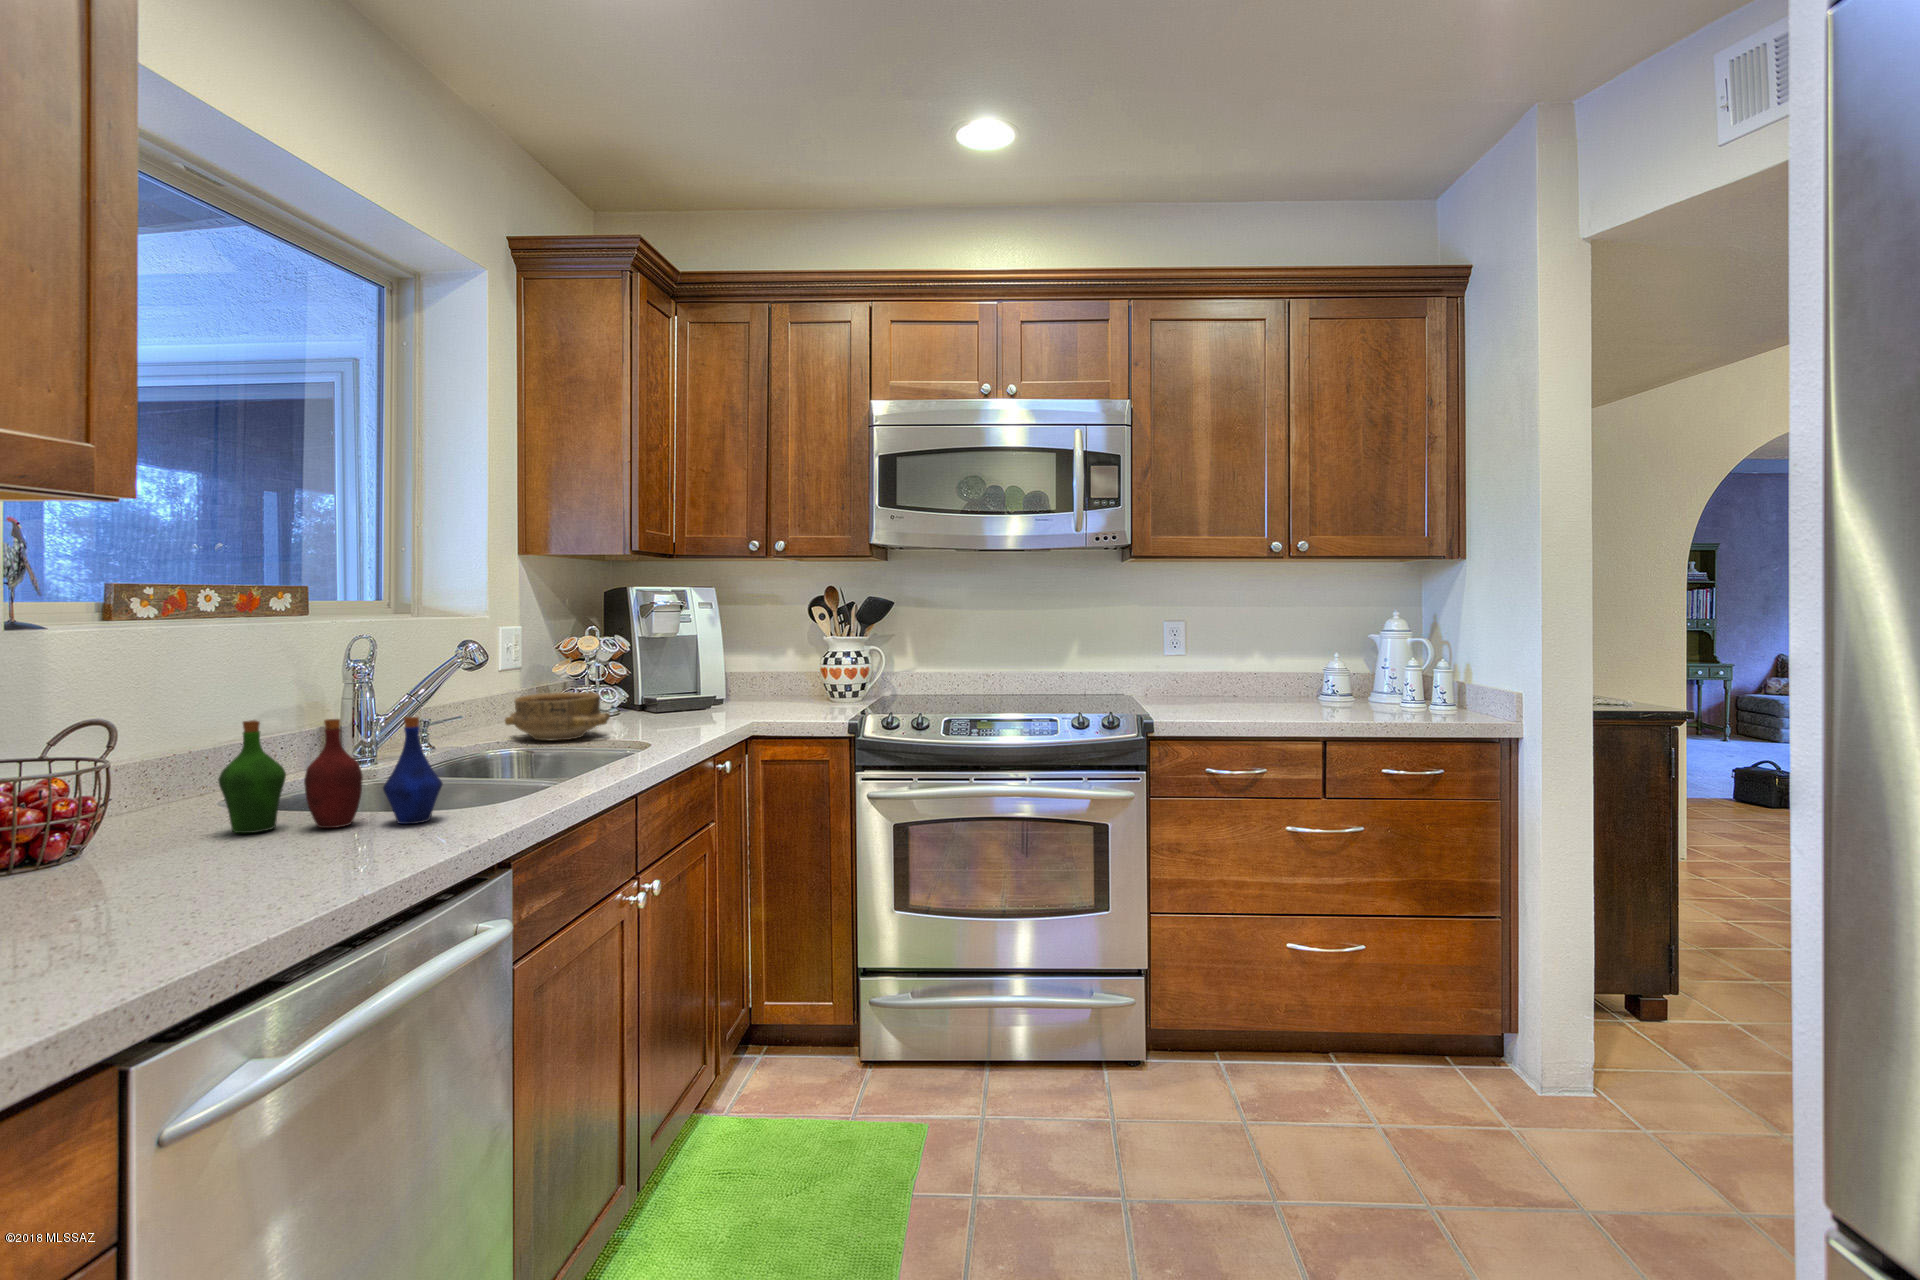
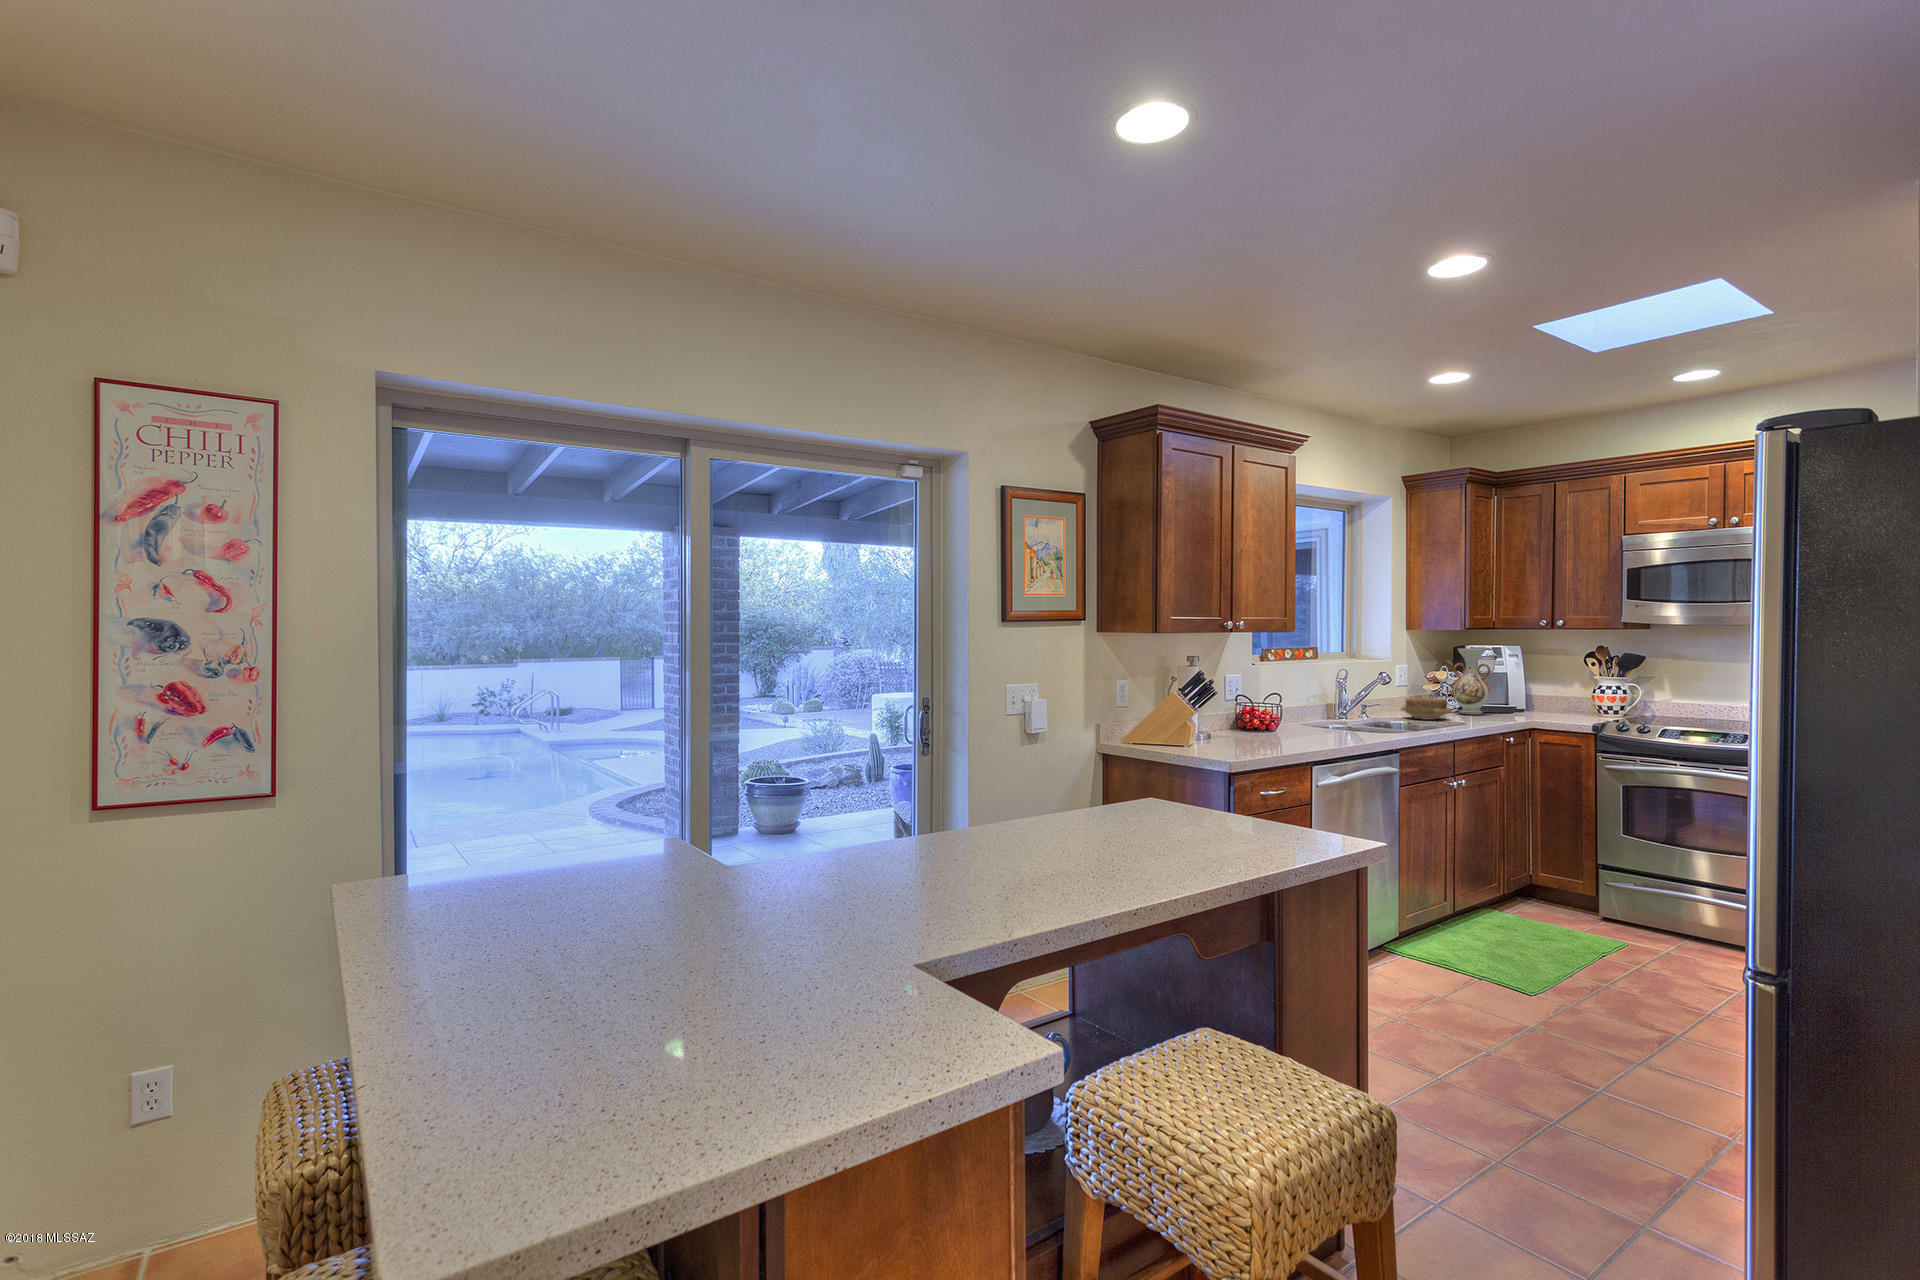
vase: none [608,590,674,717] -> present [1453,648,1490,714]
bottle: present [218,717,443,833] -> none [1312,696,1384,736]

